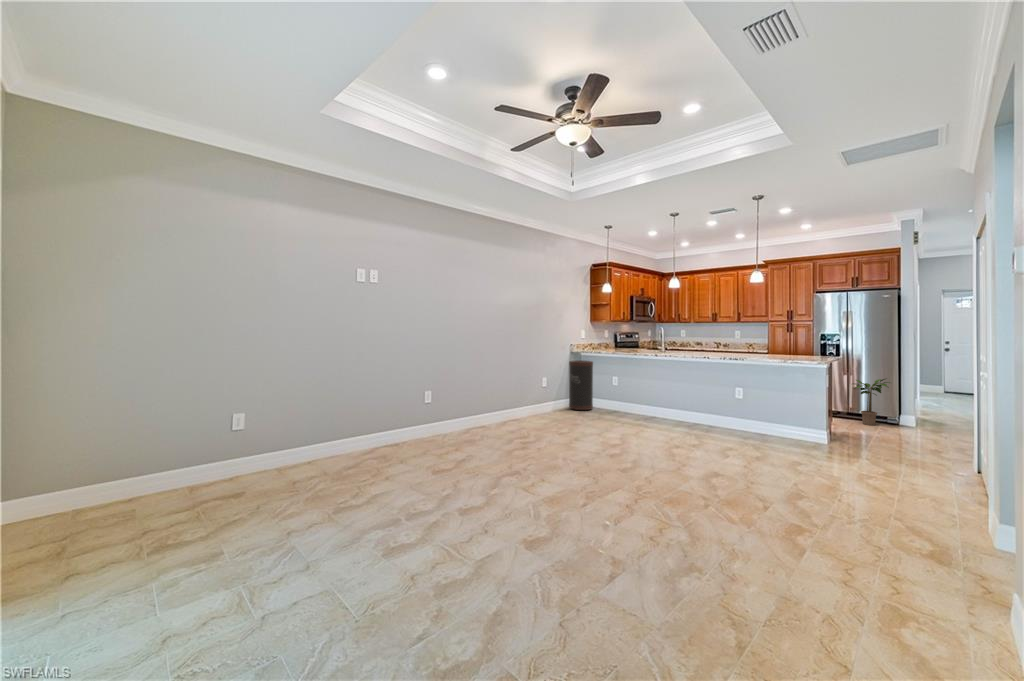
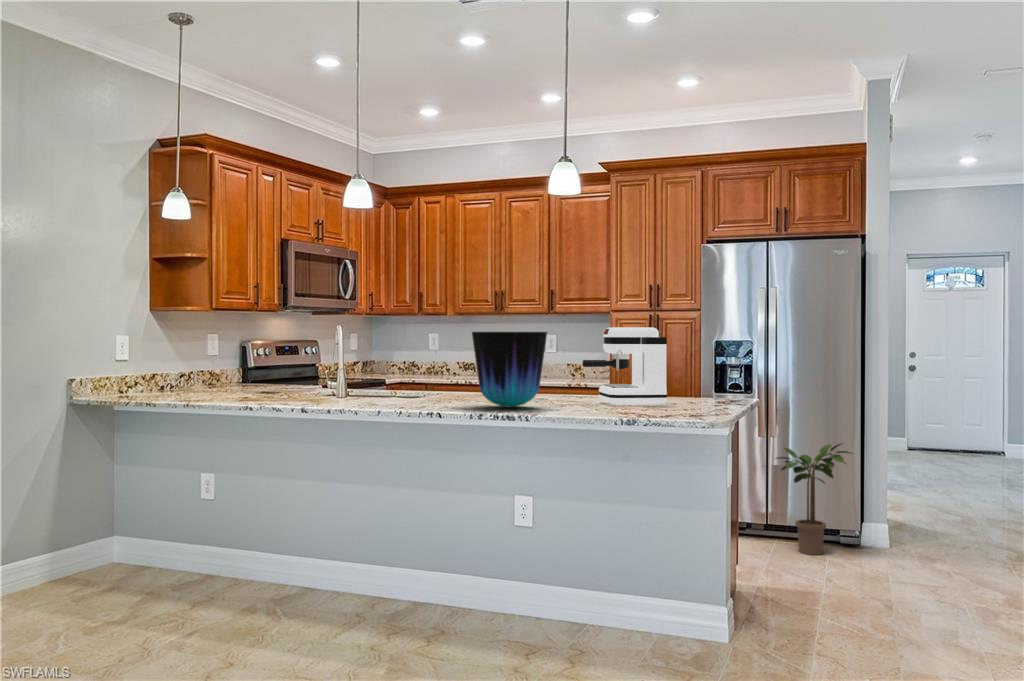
coffee maker: none [763,329,800,358] -> present [583,327,667,406]
vase: none [722,331,751,357] -> present [472,332,547,407]
trash can: present [569,360,593,410] -> none [53,425,136,586]

